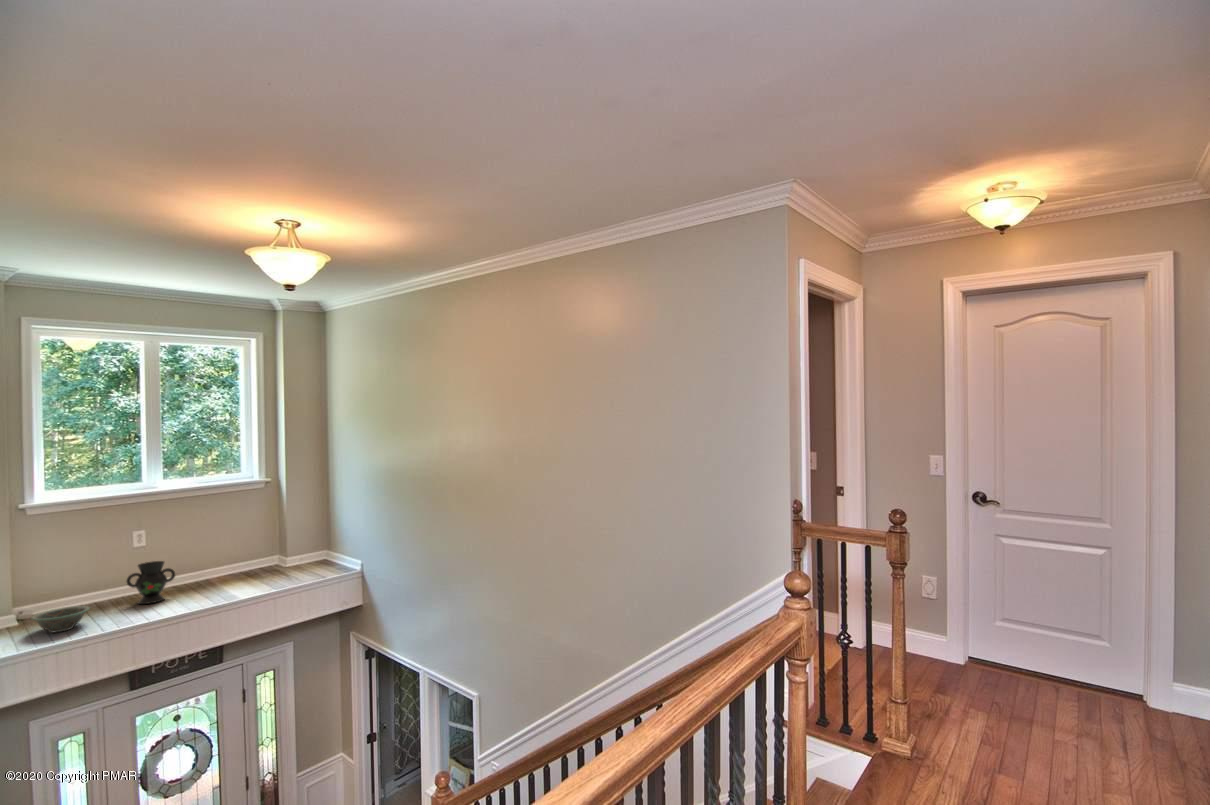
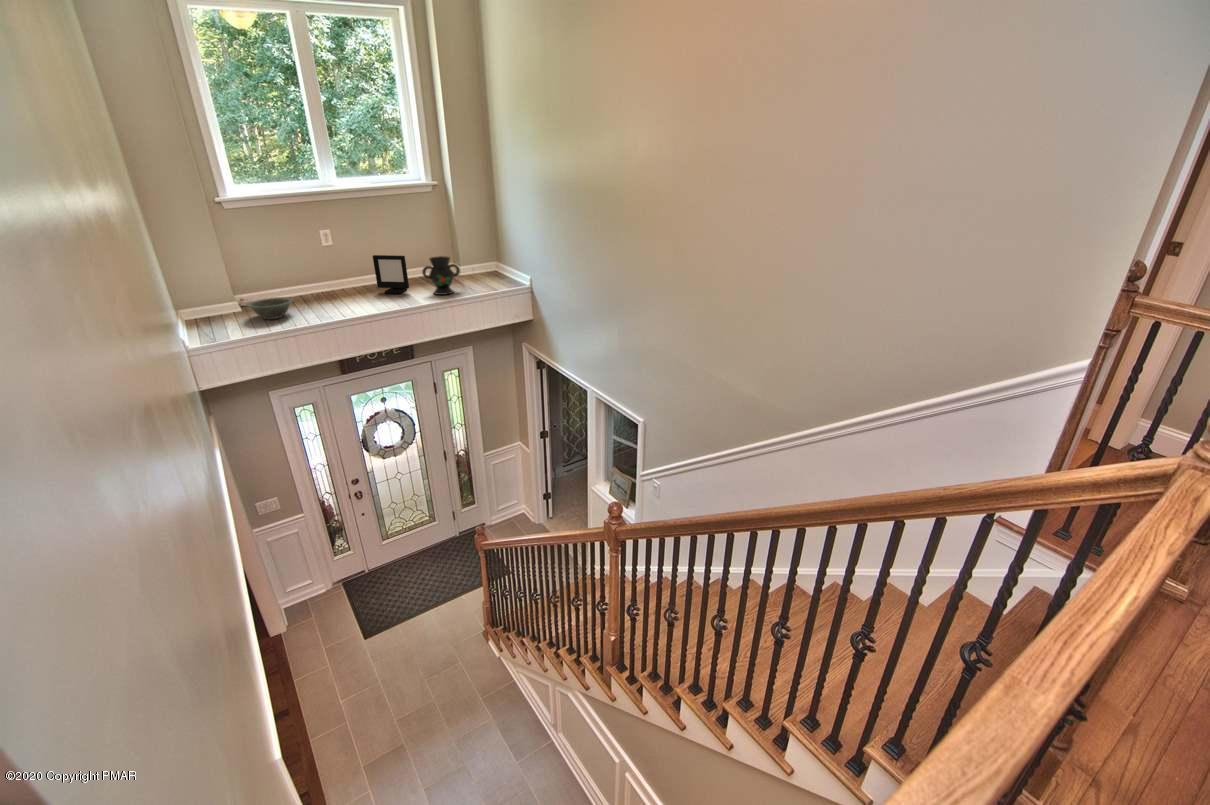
picture frame: none [191,550,228,591] -> present [373,255,409,294]
decorative vase: present [127,561,175,604] -> present [422,256,460,295]

